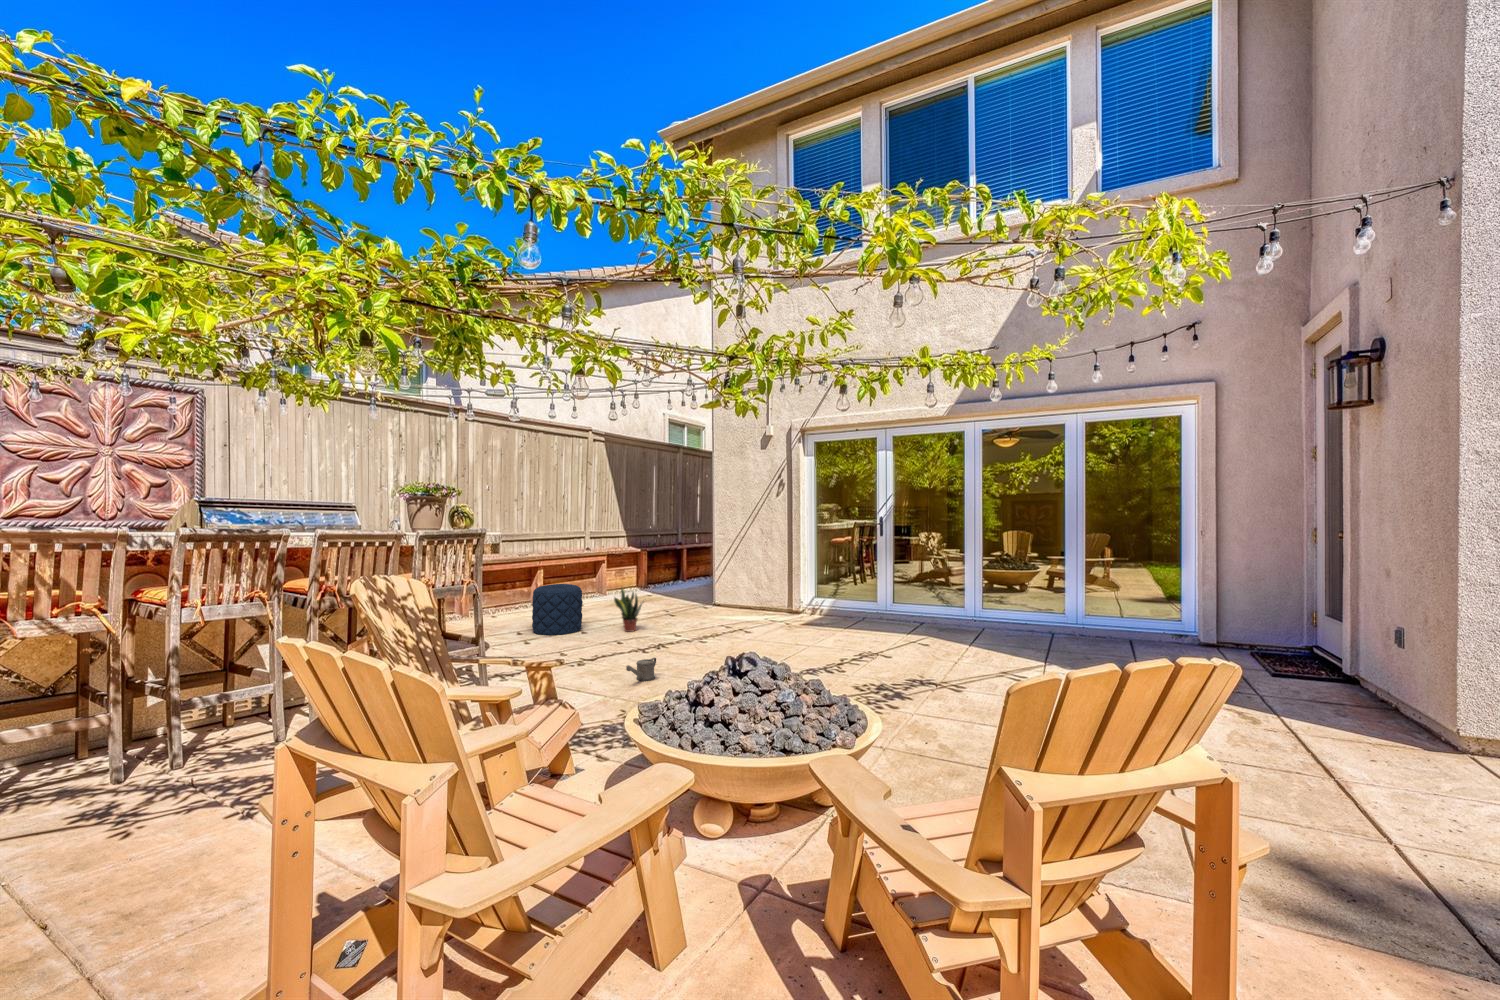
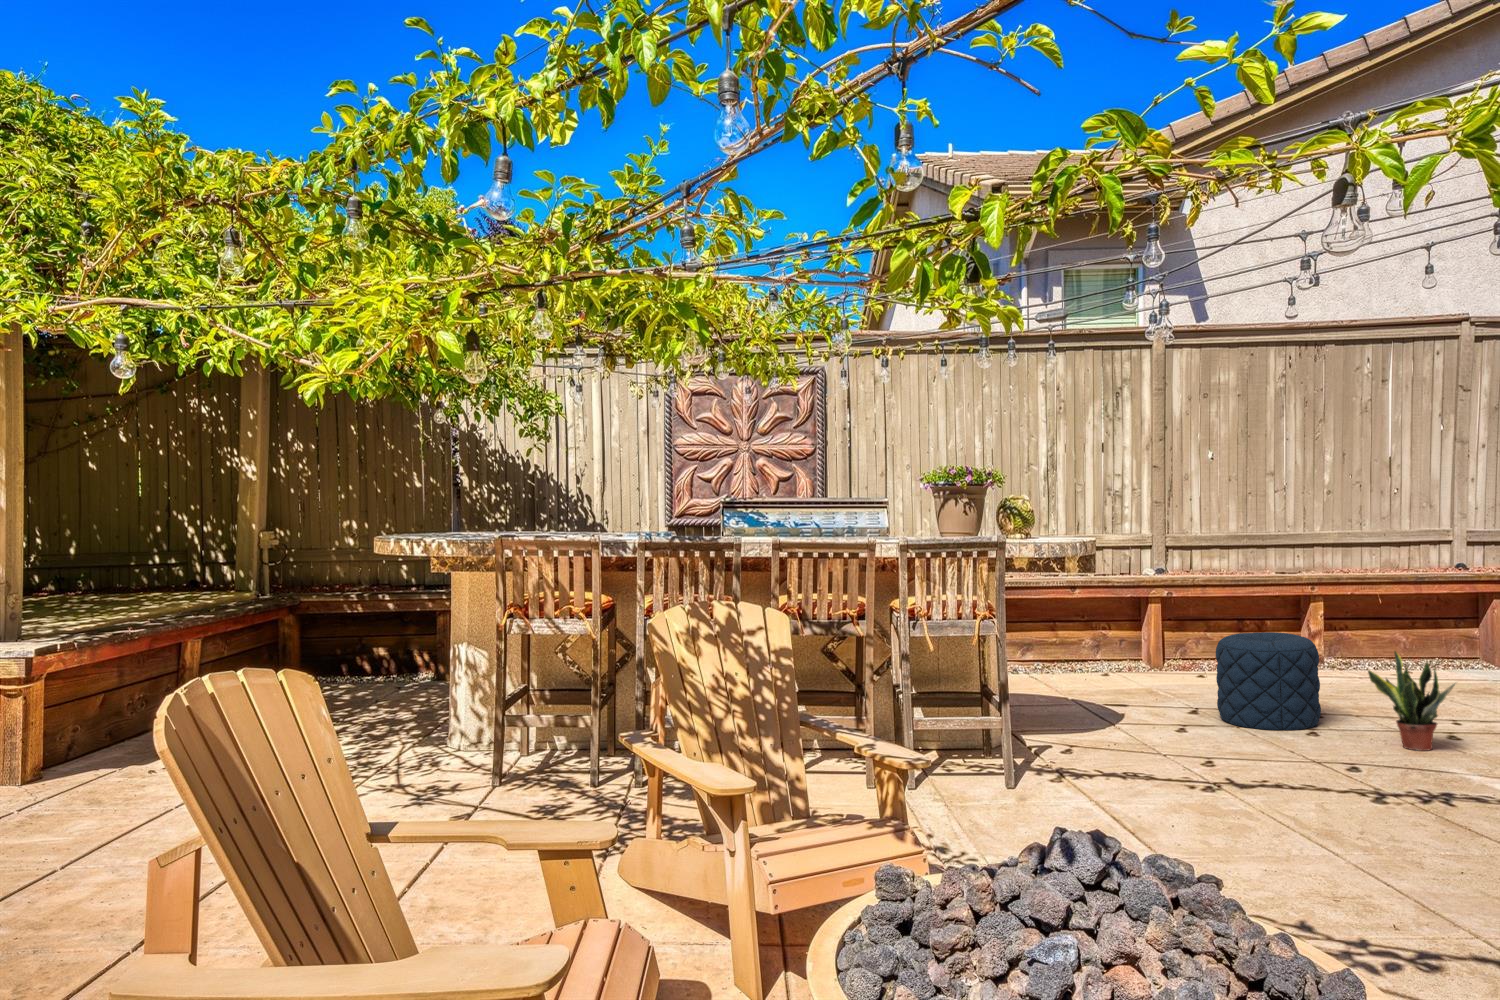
watering can: present [626,658,656,681] -> none [1225,813,1326,863]

